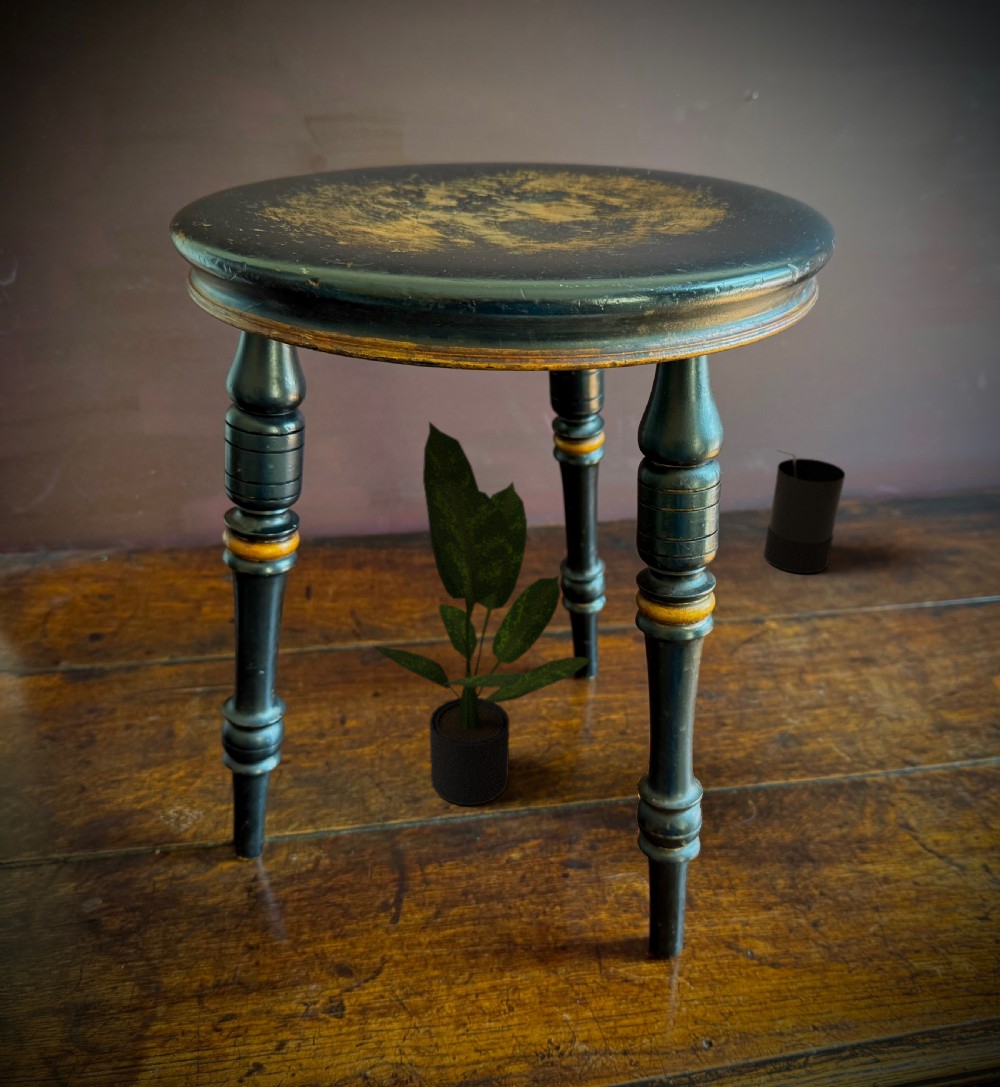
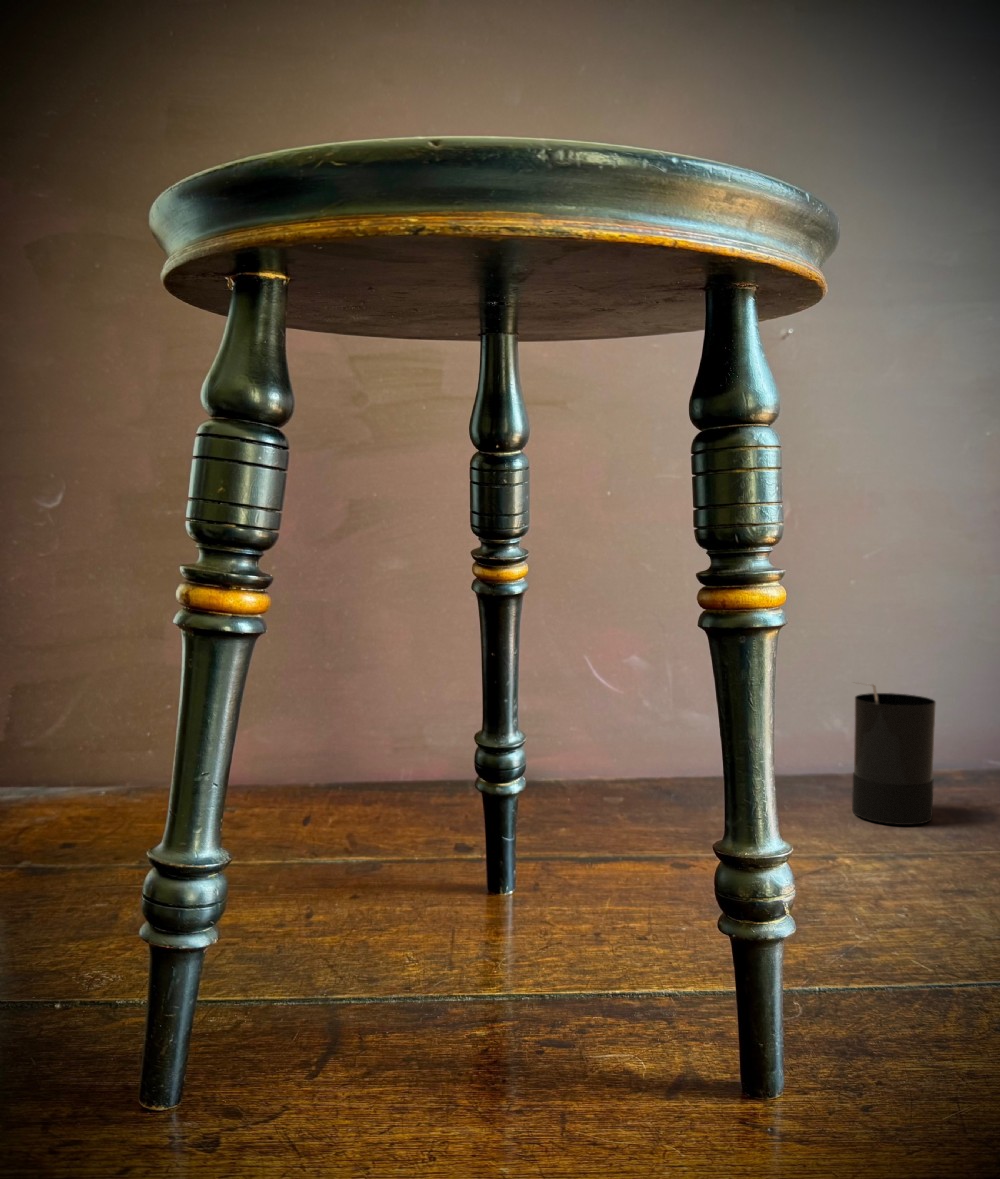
potted plant: present [375,422,590,805] -> none [332,515,579,986]

